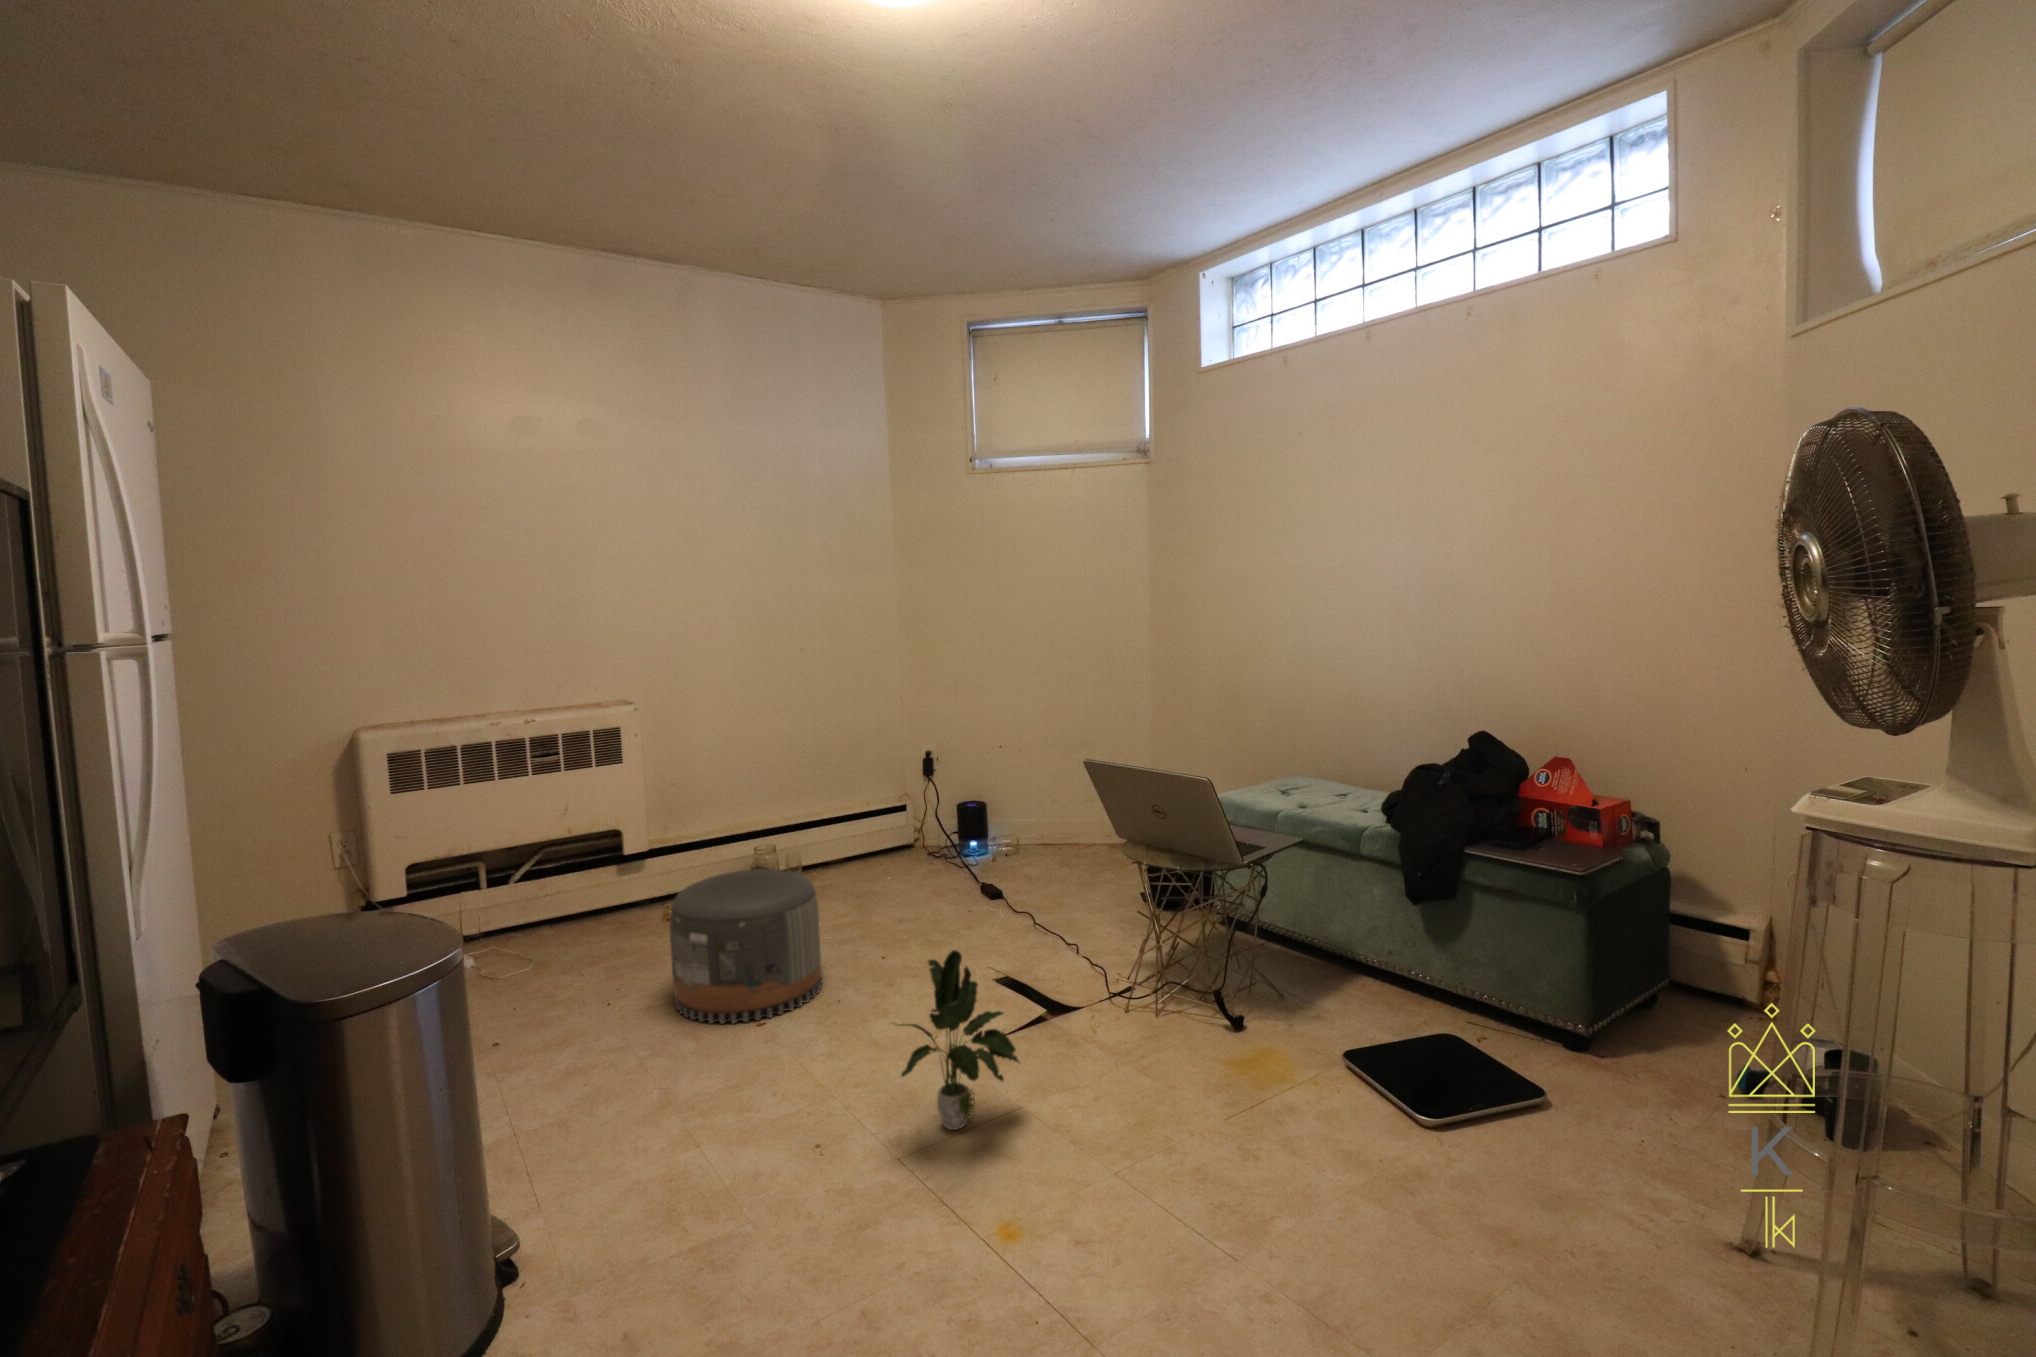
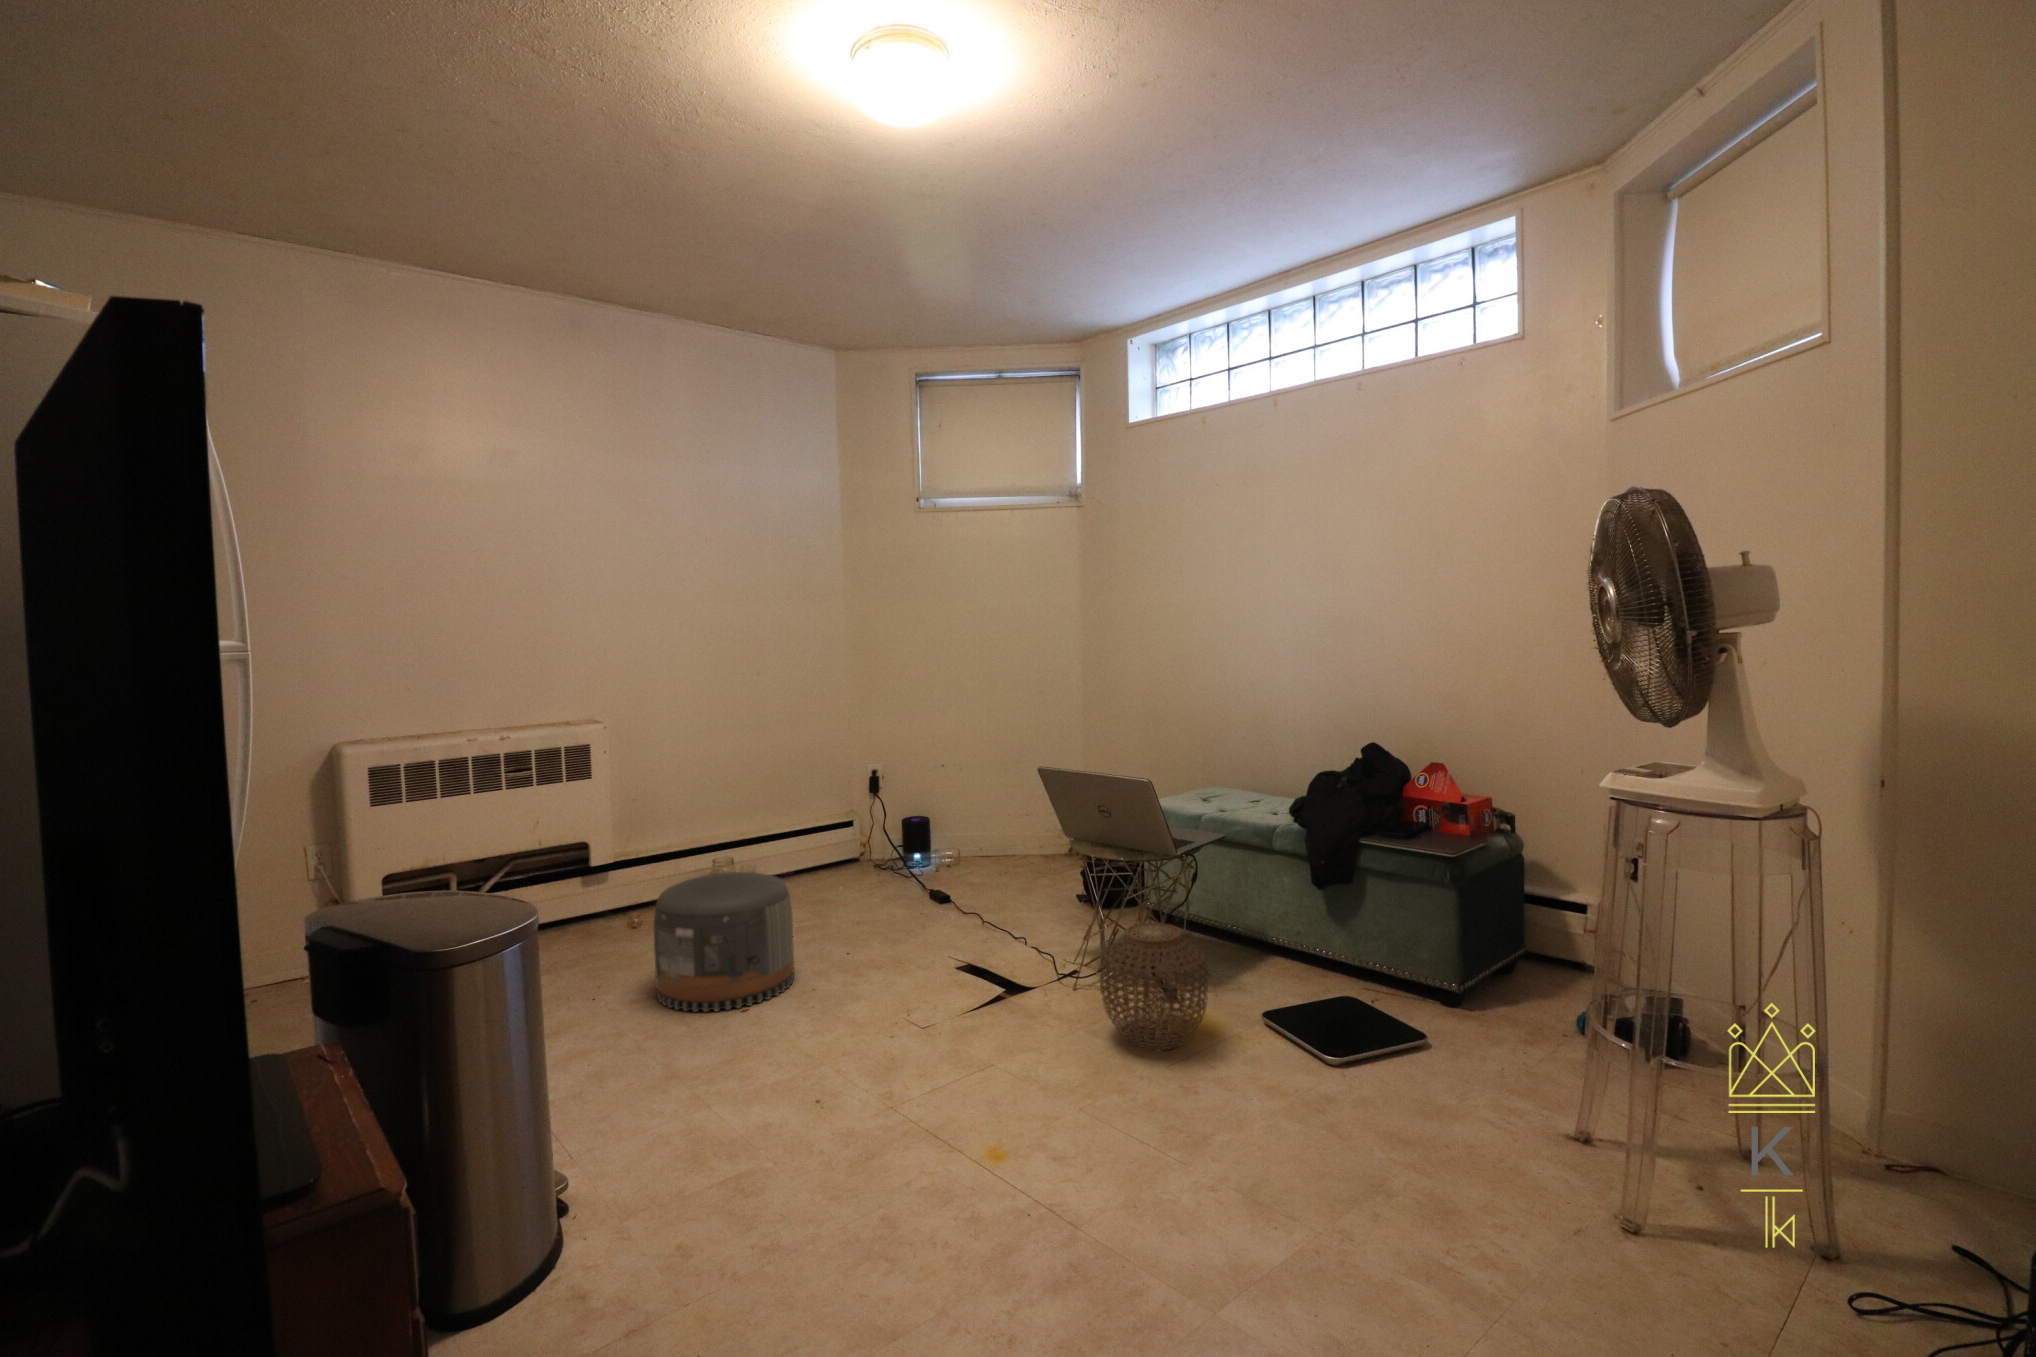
woven basket: none [1151,943,1275,1093] -> present [1101,923,1208,1050]
potted plant: present [900,950,1019,1130] -> none [878,928,991,1088]

